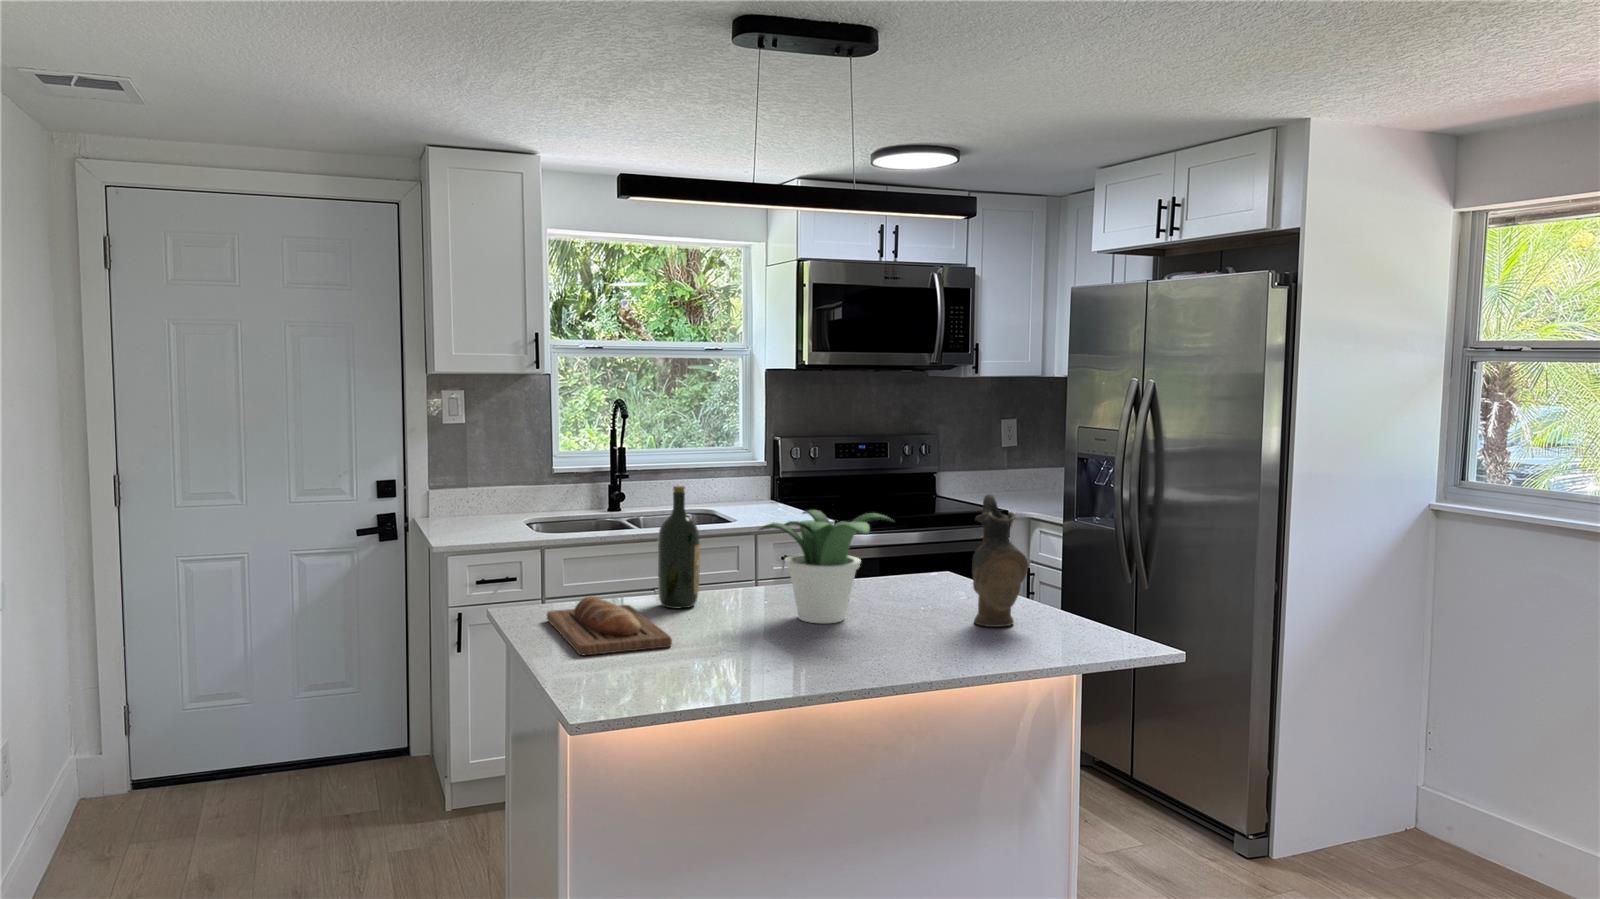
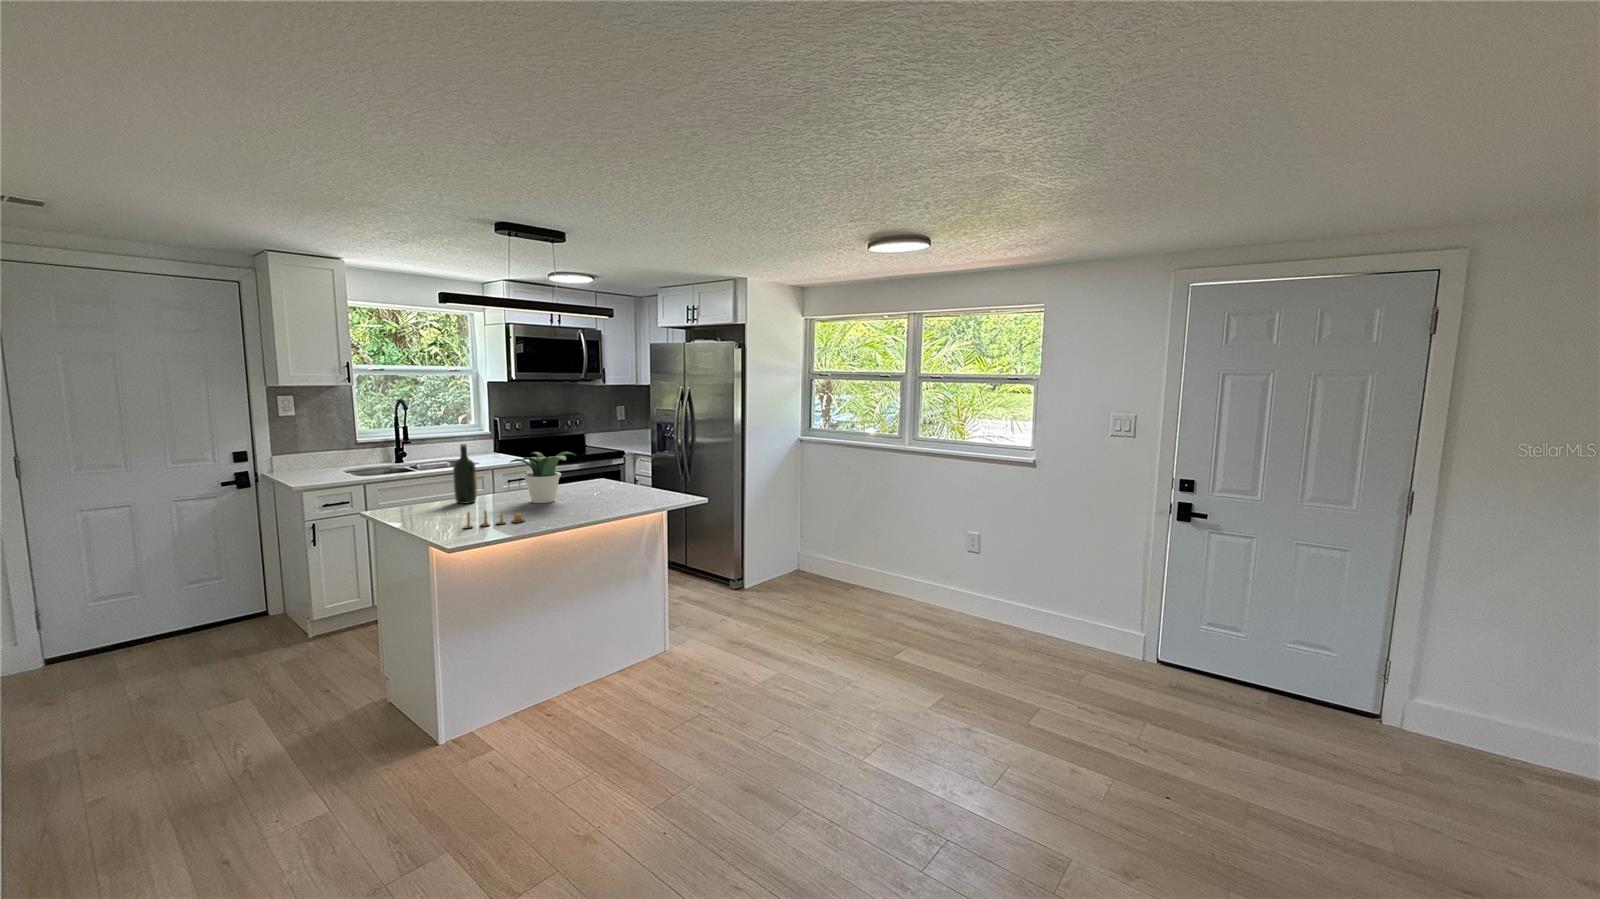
ceramic pitcher: present [972,494,1028,627] -> none [613,441,638,497]
bread loaf: present [547,597,672,655] -> none [395,500,472,525]
candle: none [641,634,768,674] -> present [464,511,524,529]

